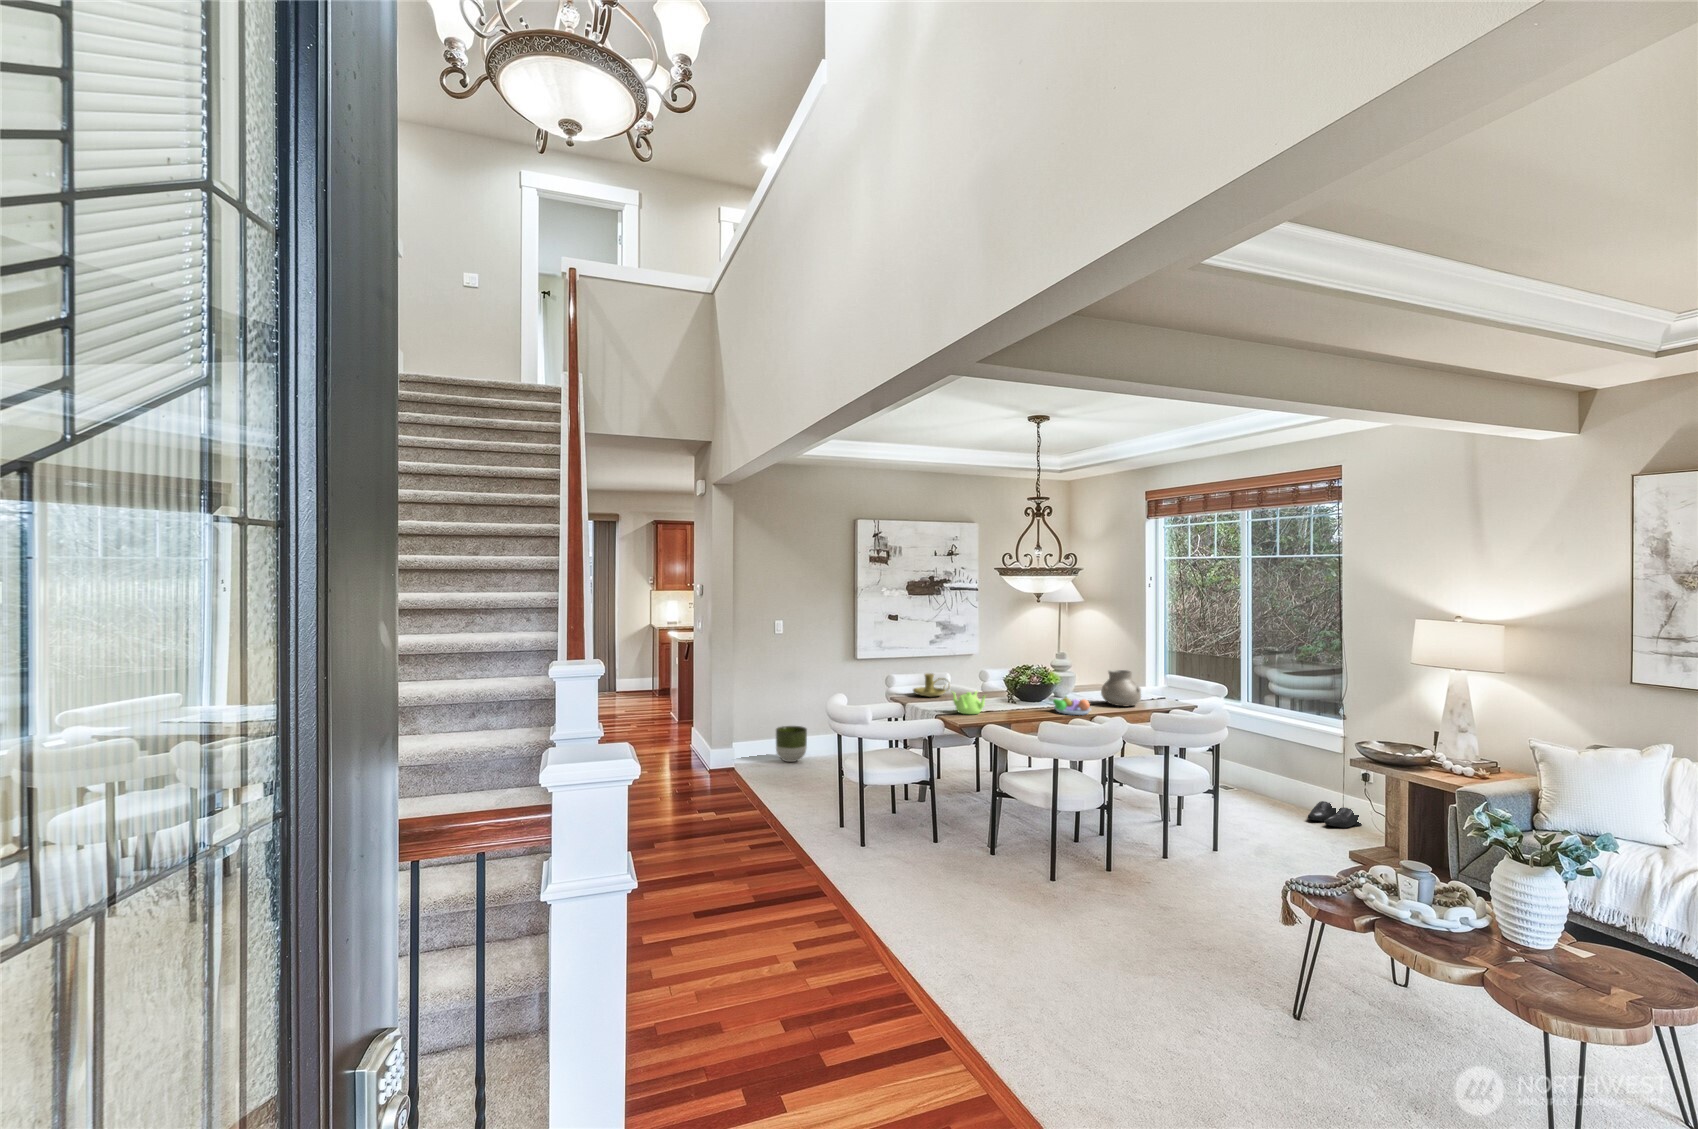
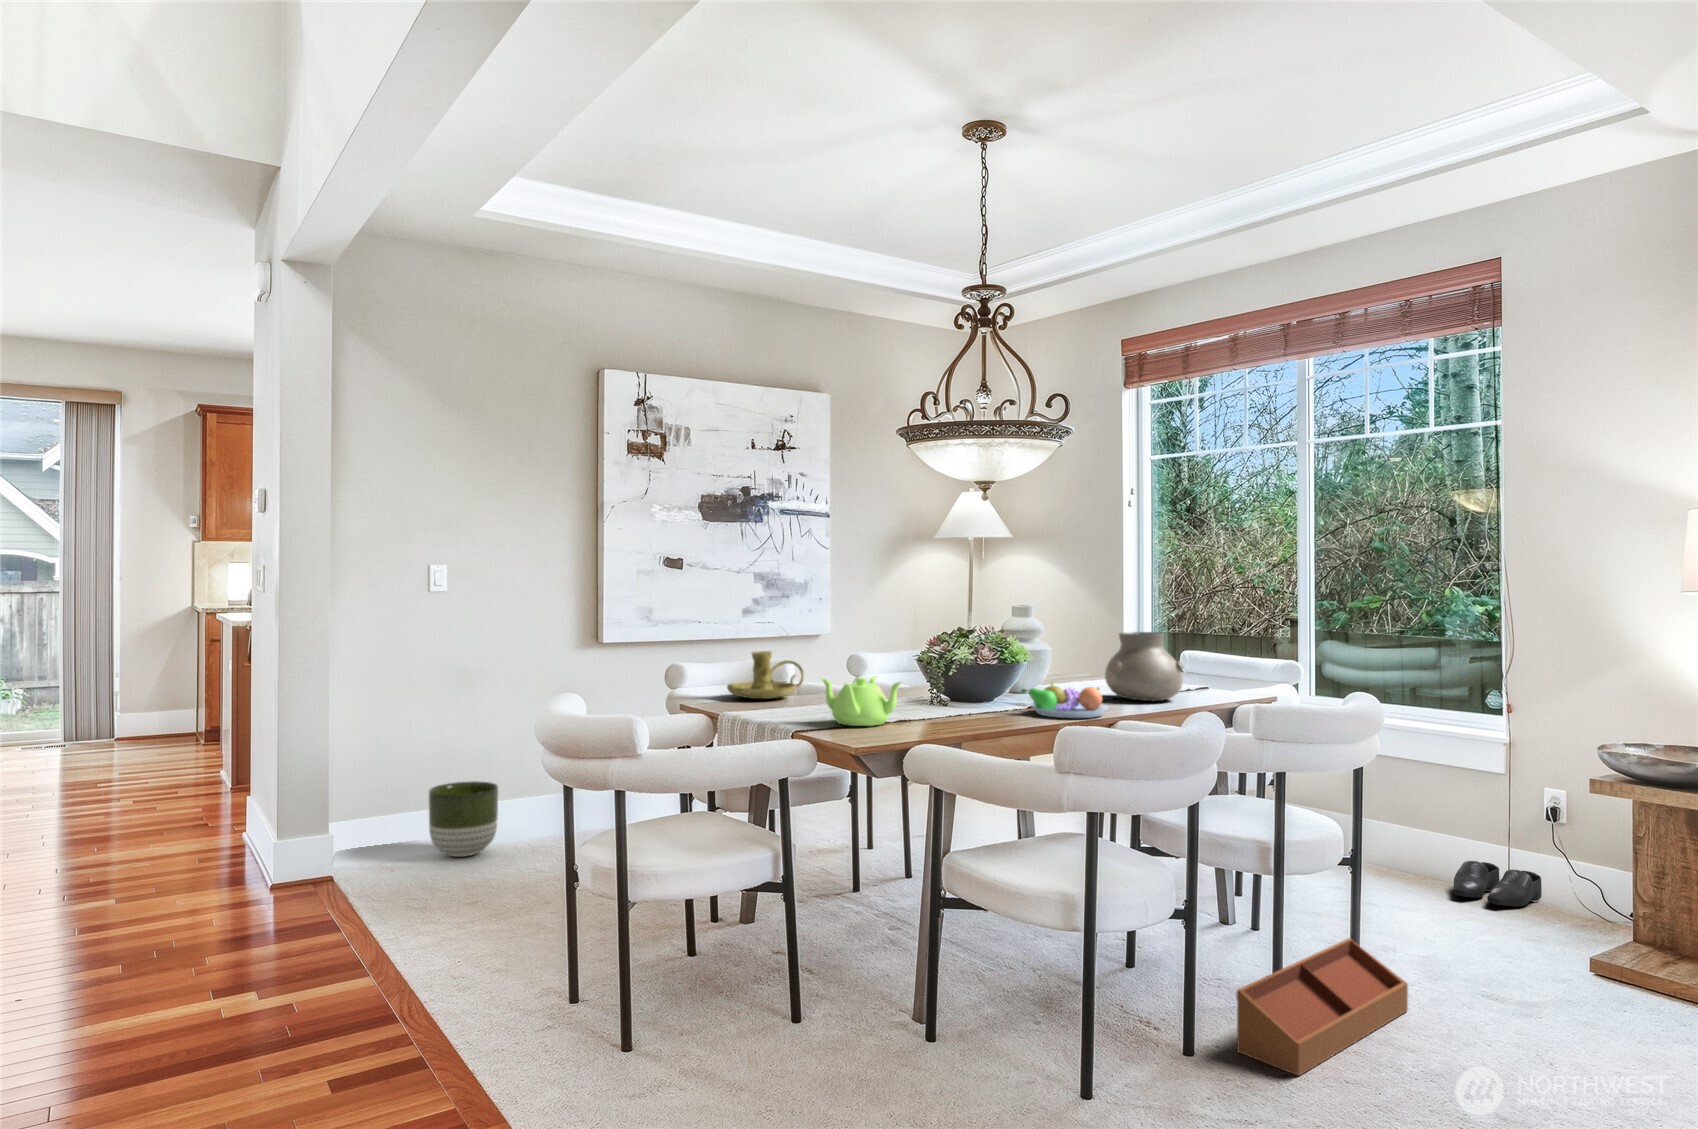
storage bin: none [1134,829,1234,884] -> present [1236,938,1408,1076]

